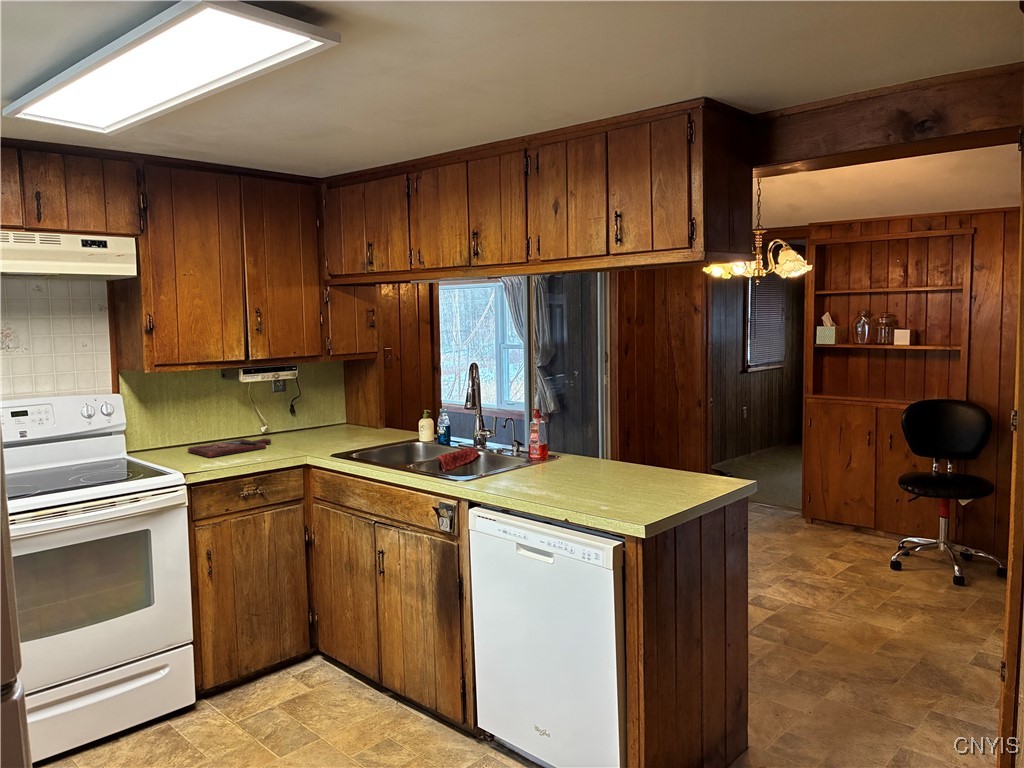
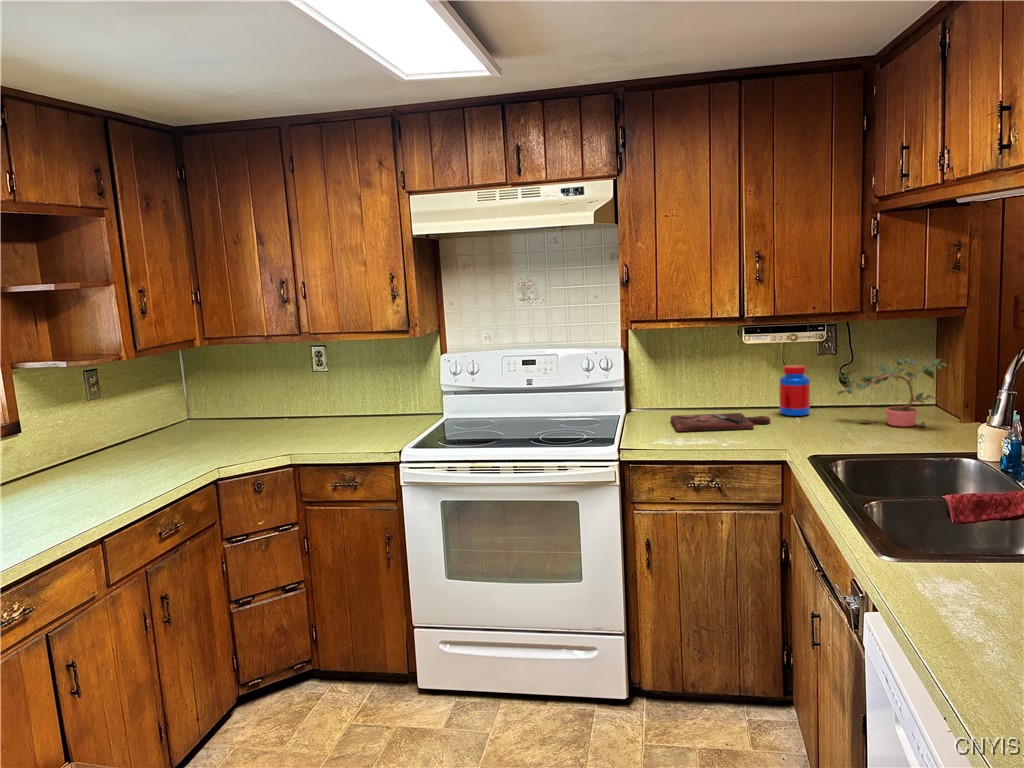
potted plant: none [312,385,385,436] -> present [837,355,947,427]
jar: none [266,398,289,437] -> present [779,365,810,416]

